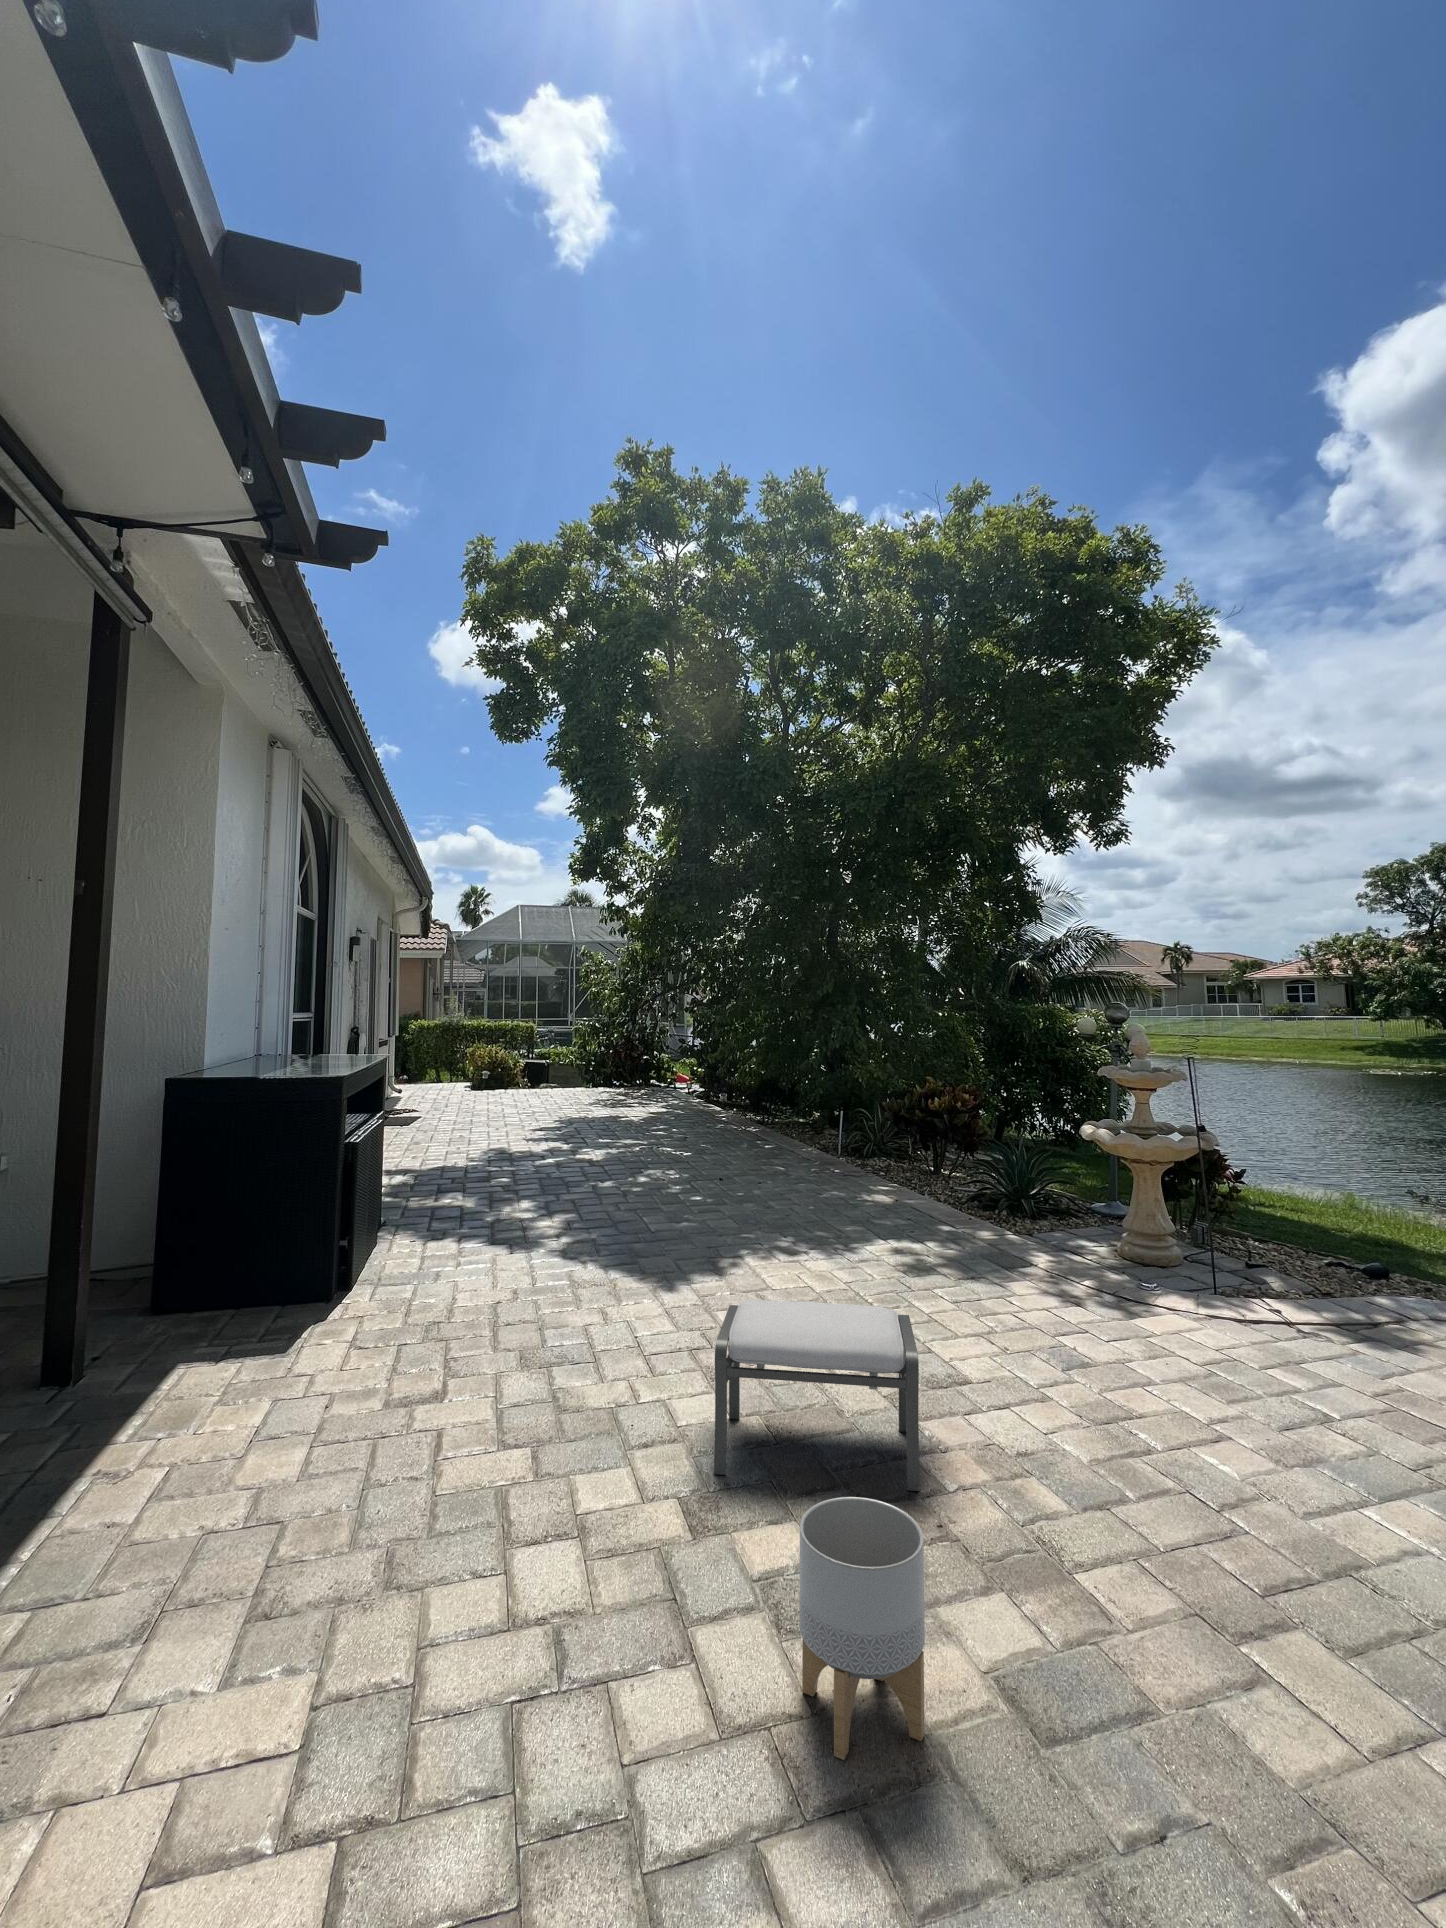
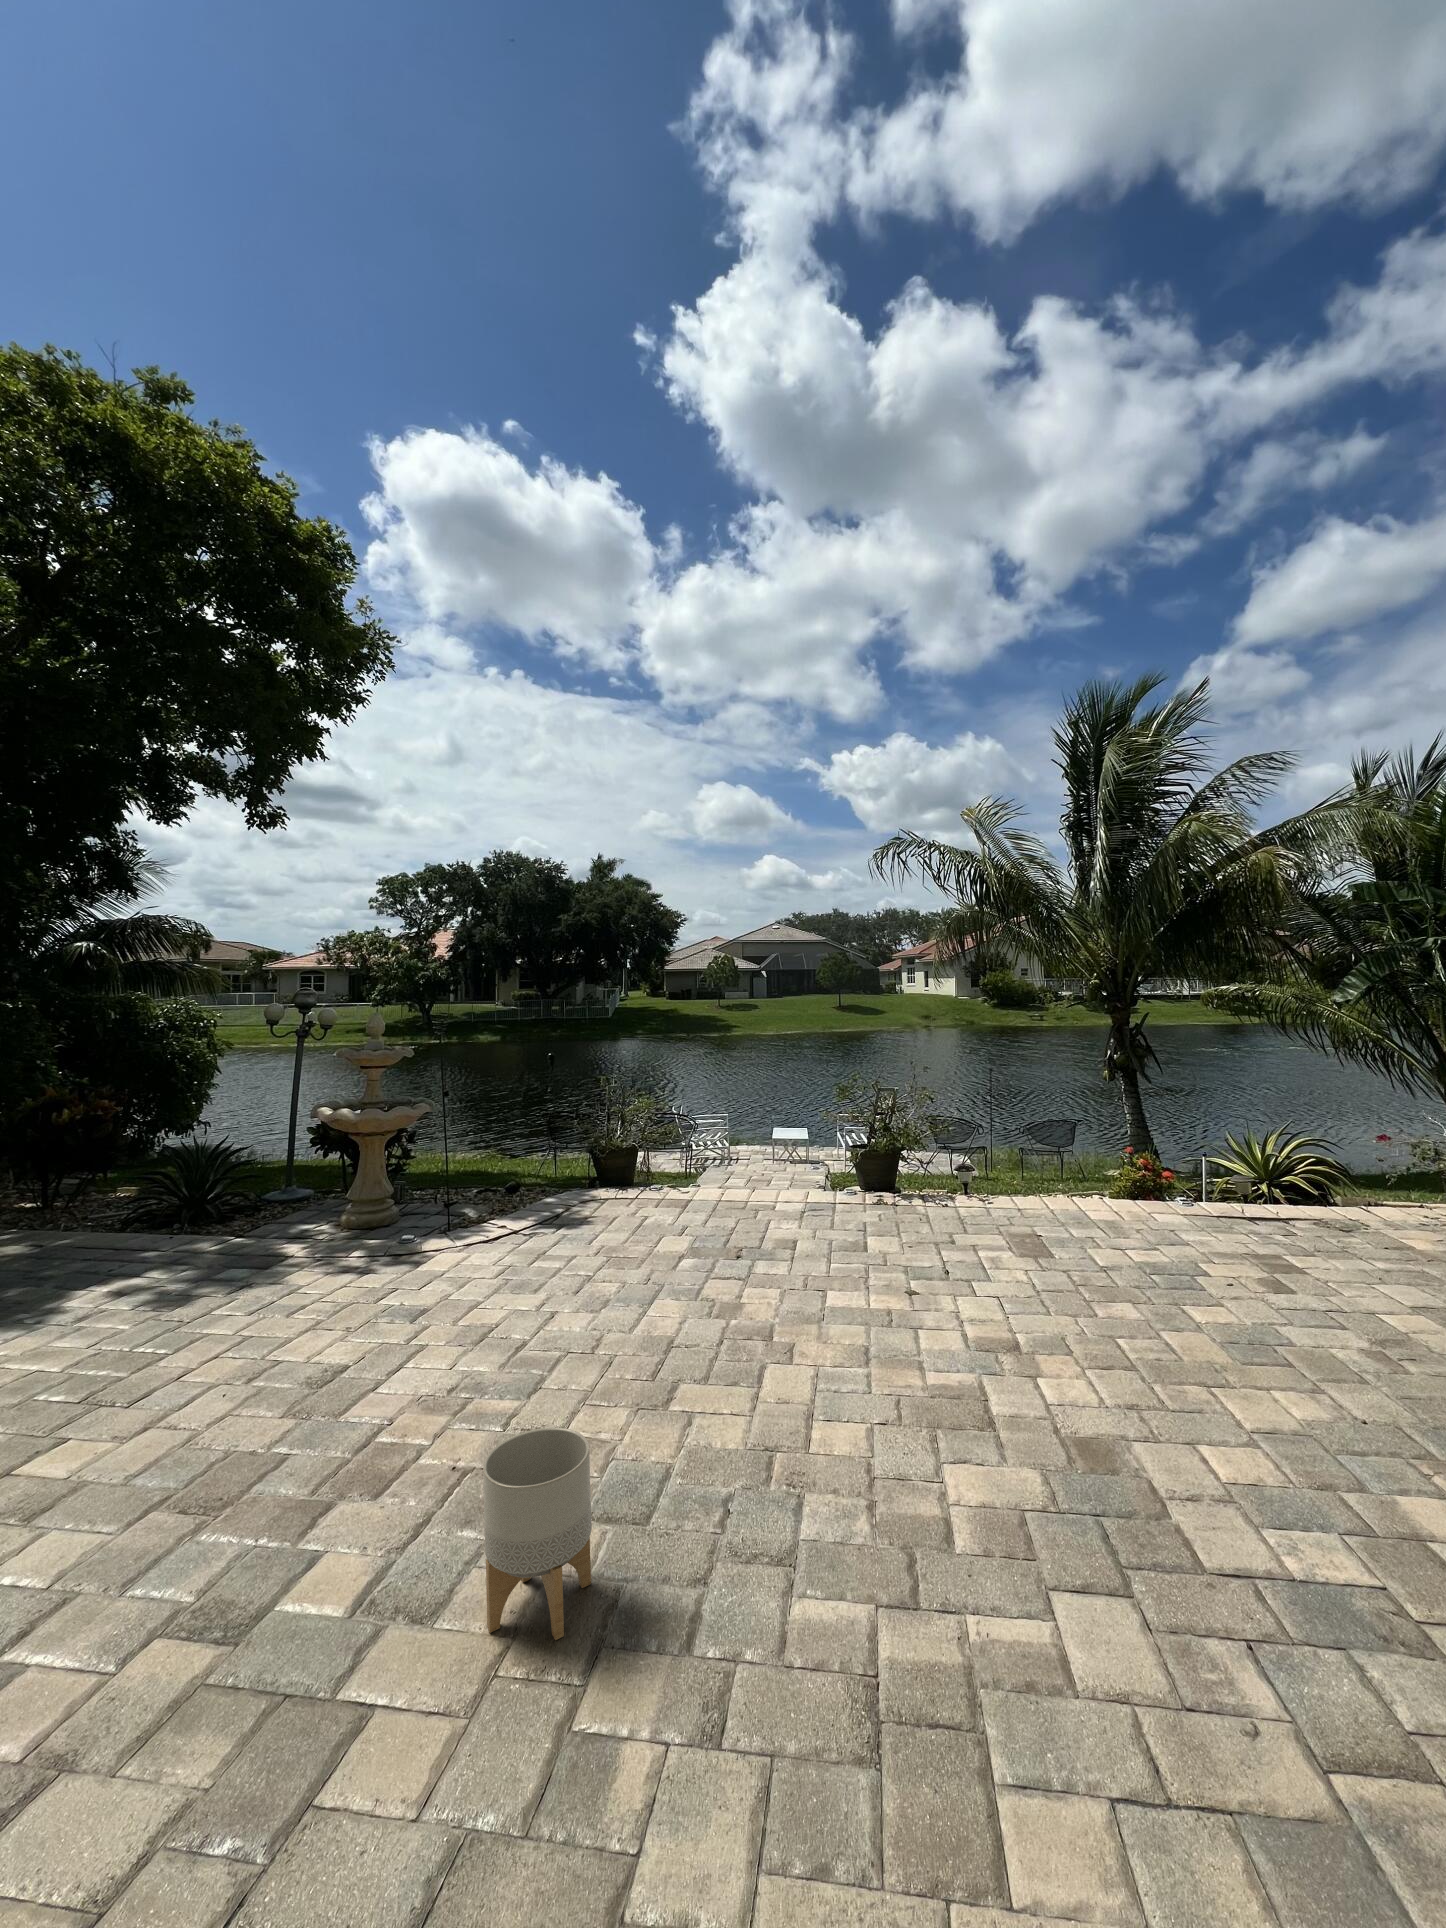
ottoman: present [714,1300,920,1491] -> none [131,1315,407,1580]

